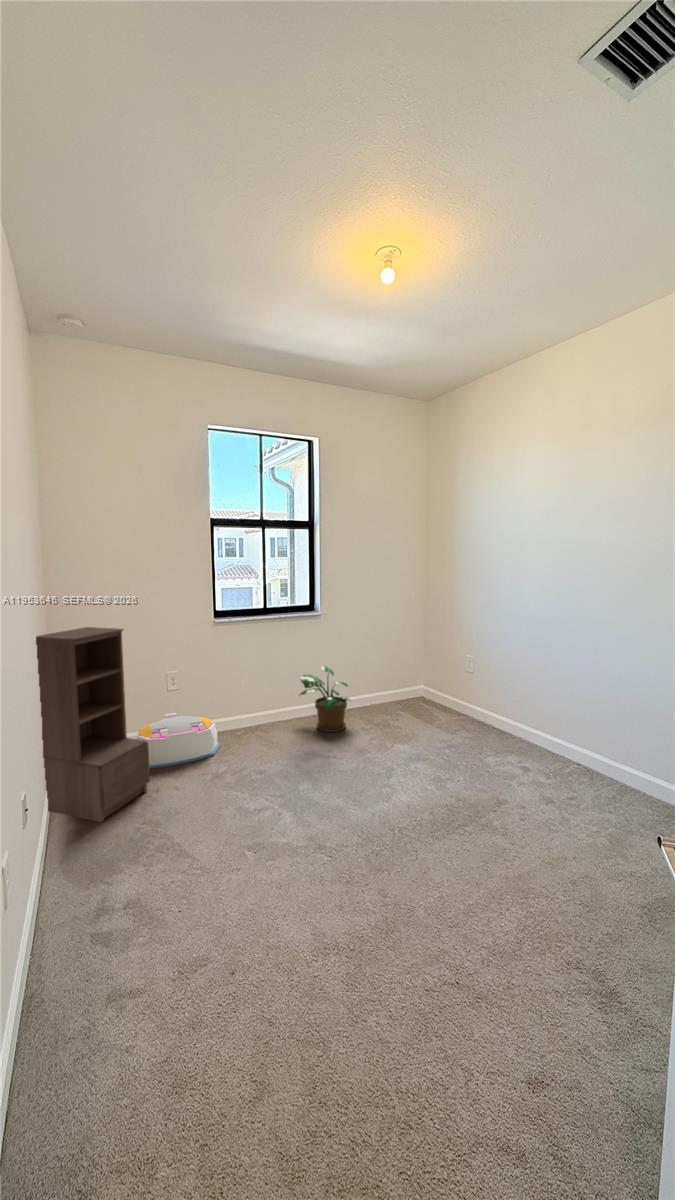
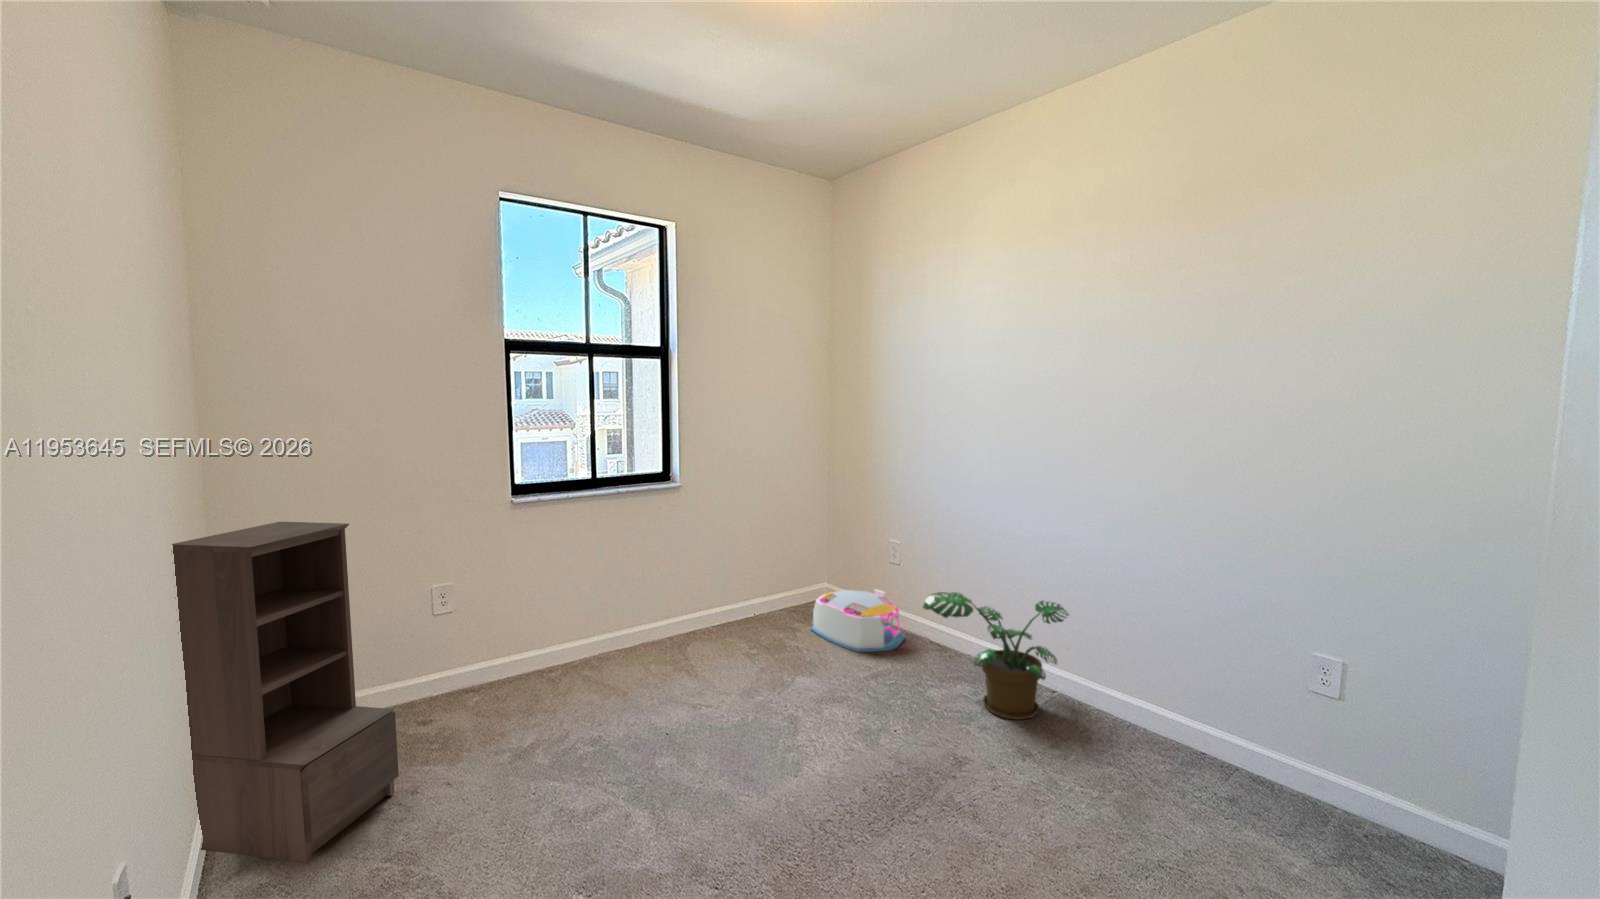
potted plant: present [299,666,349,732] -> present [923,592,1069,719]
storage bin: present [137,713,220,768] -> present [811,589,905,652]

